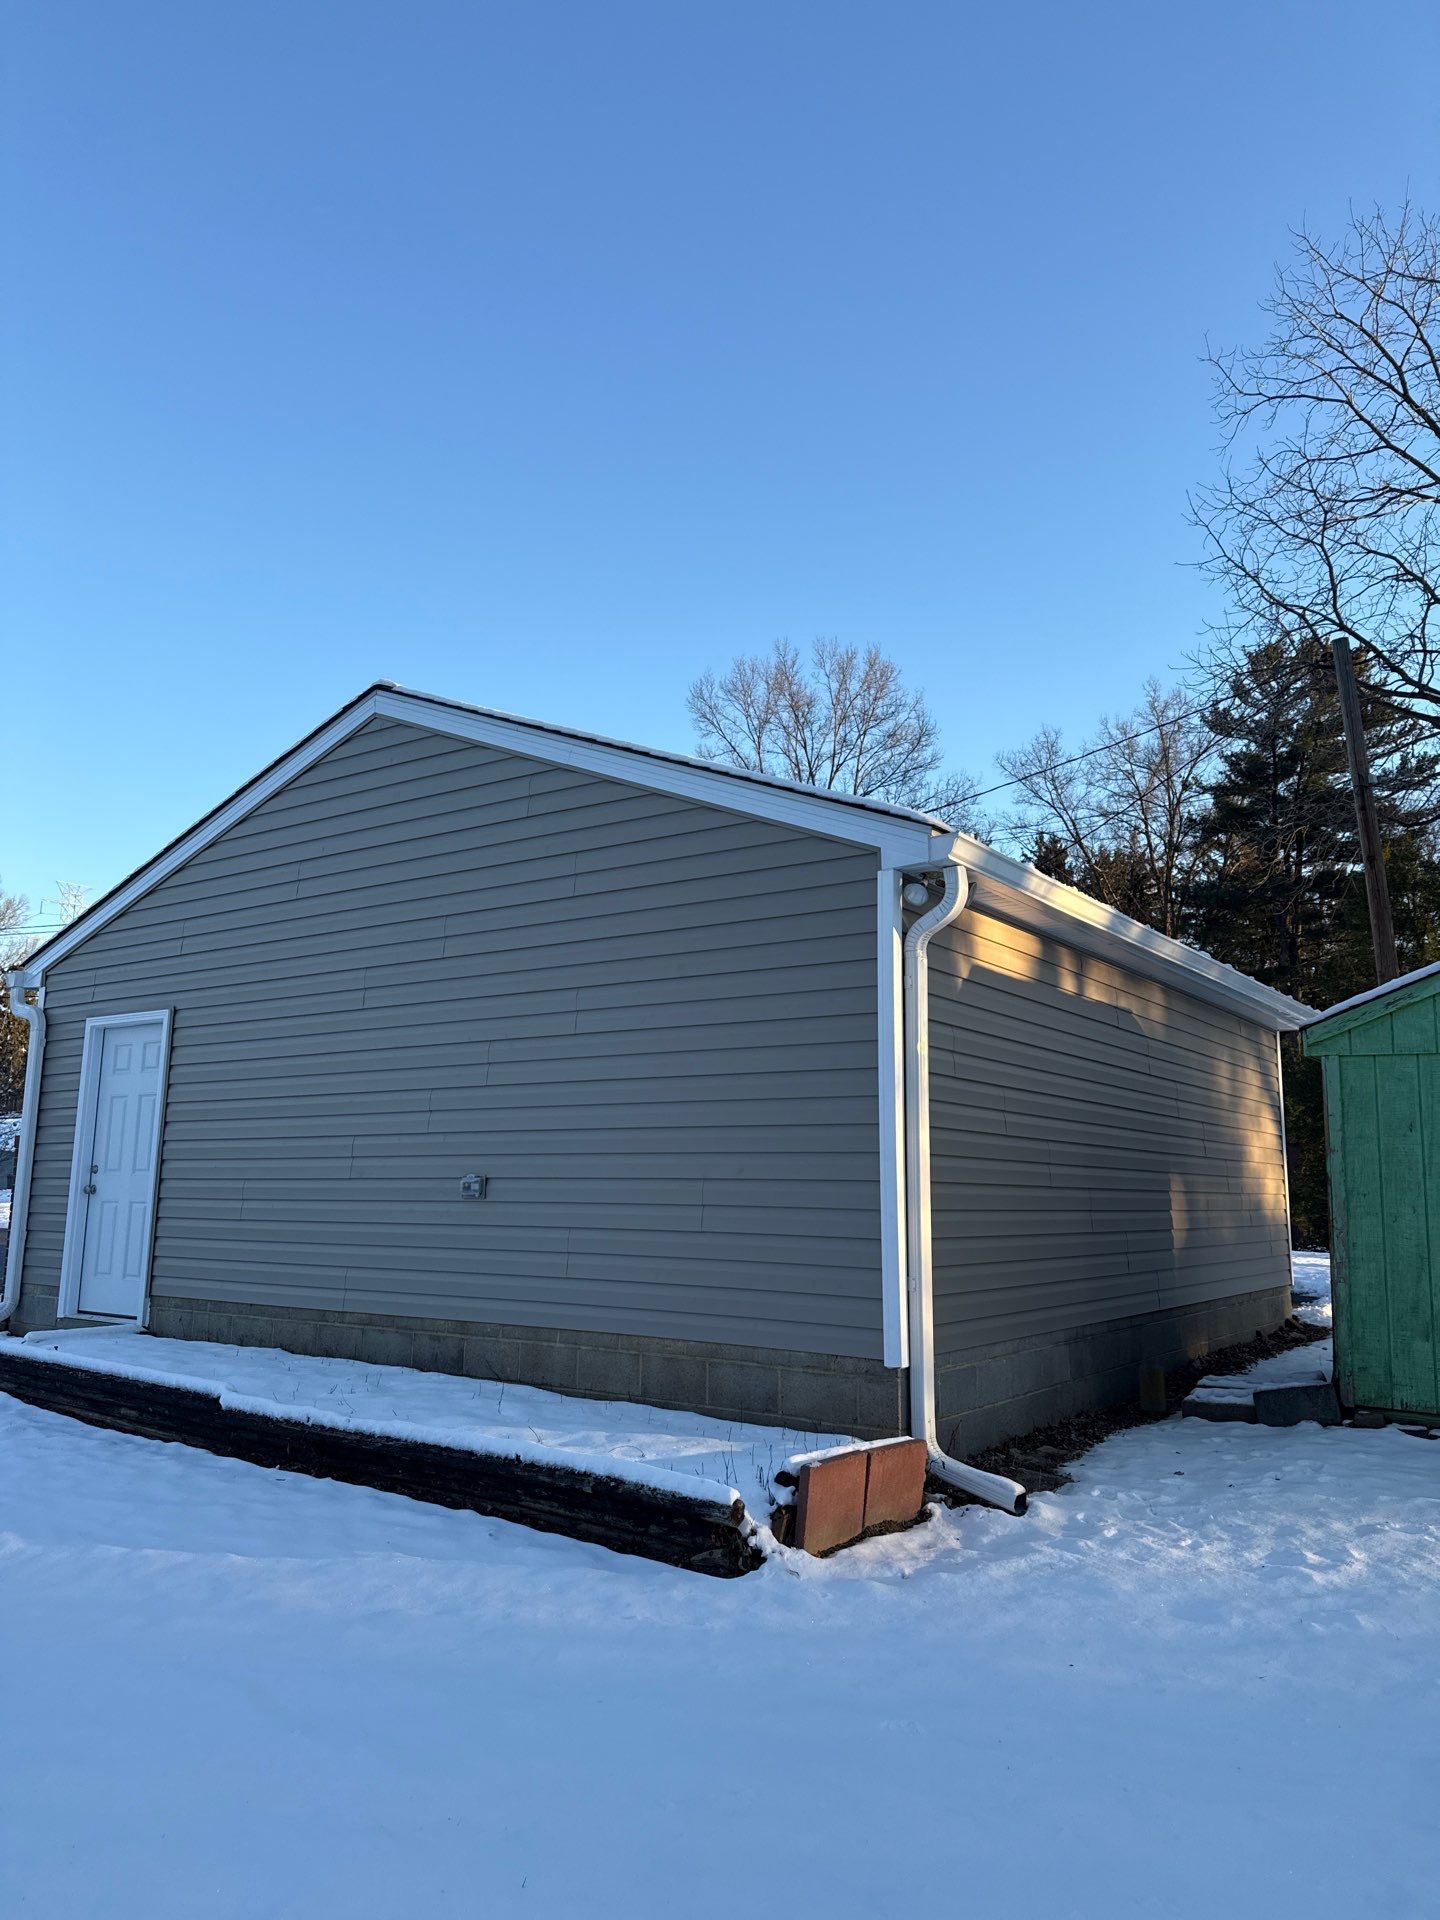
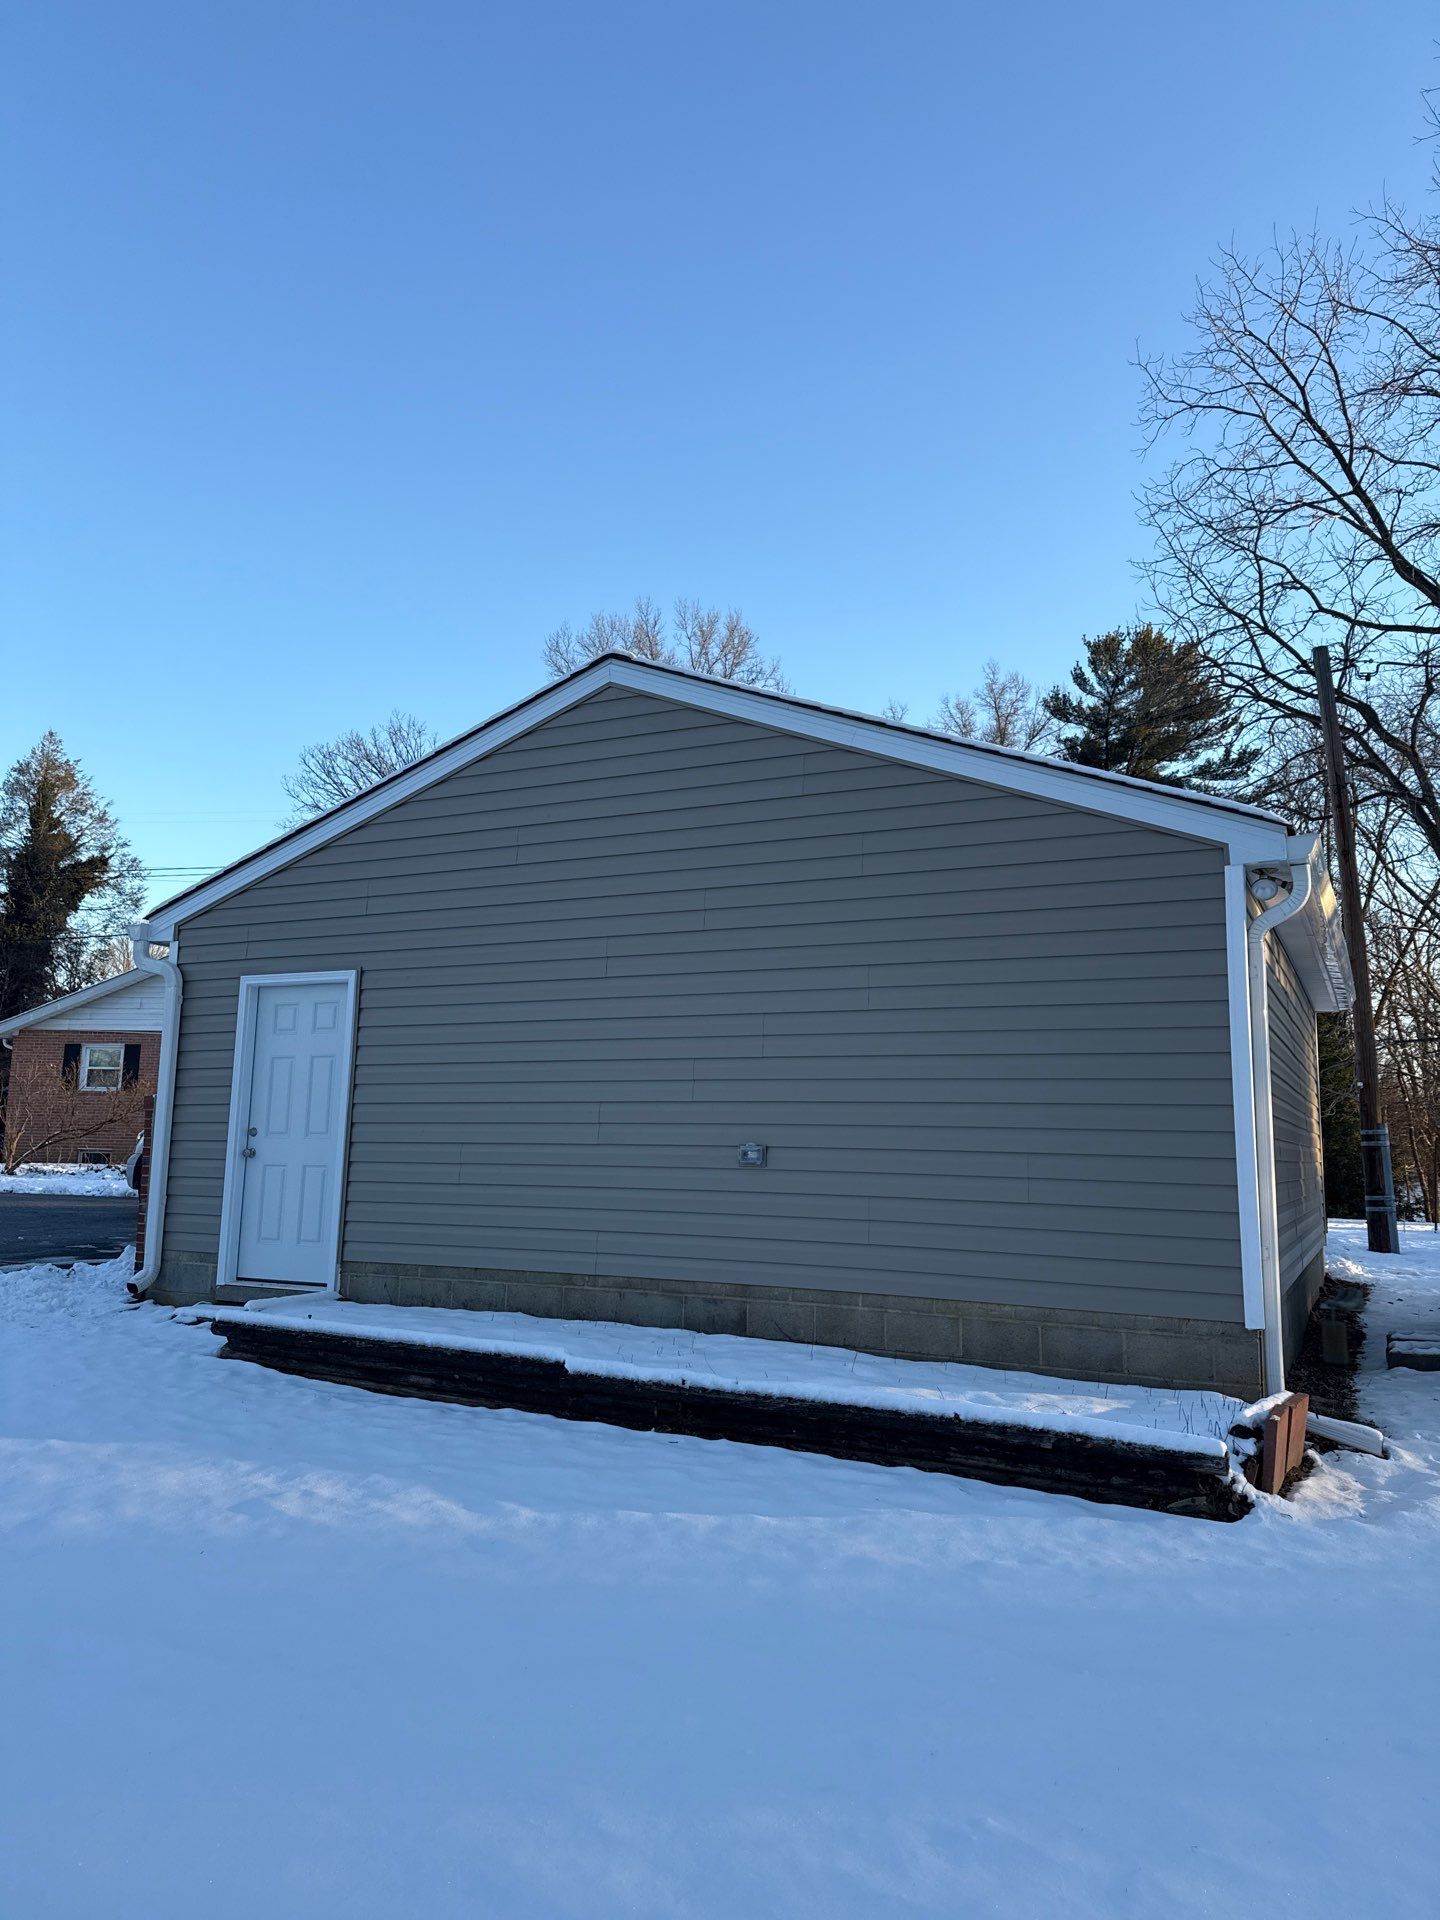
boots: none [1232,1327,1289,1357] -> present [1320,1285,1367,1312]

